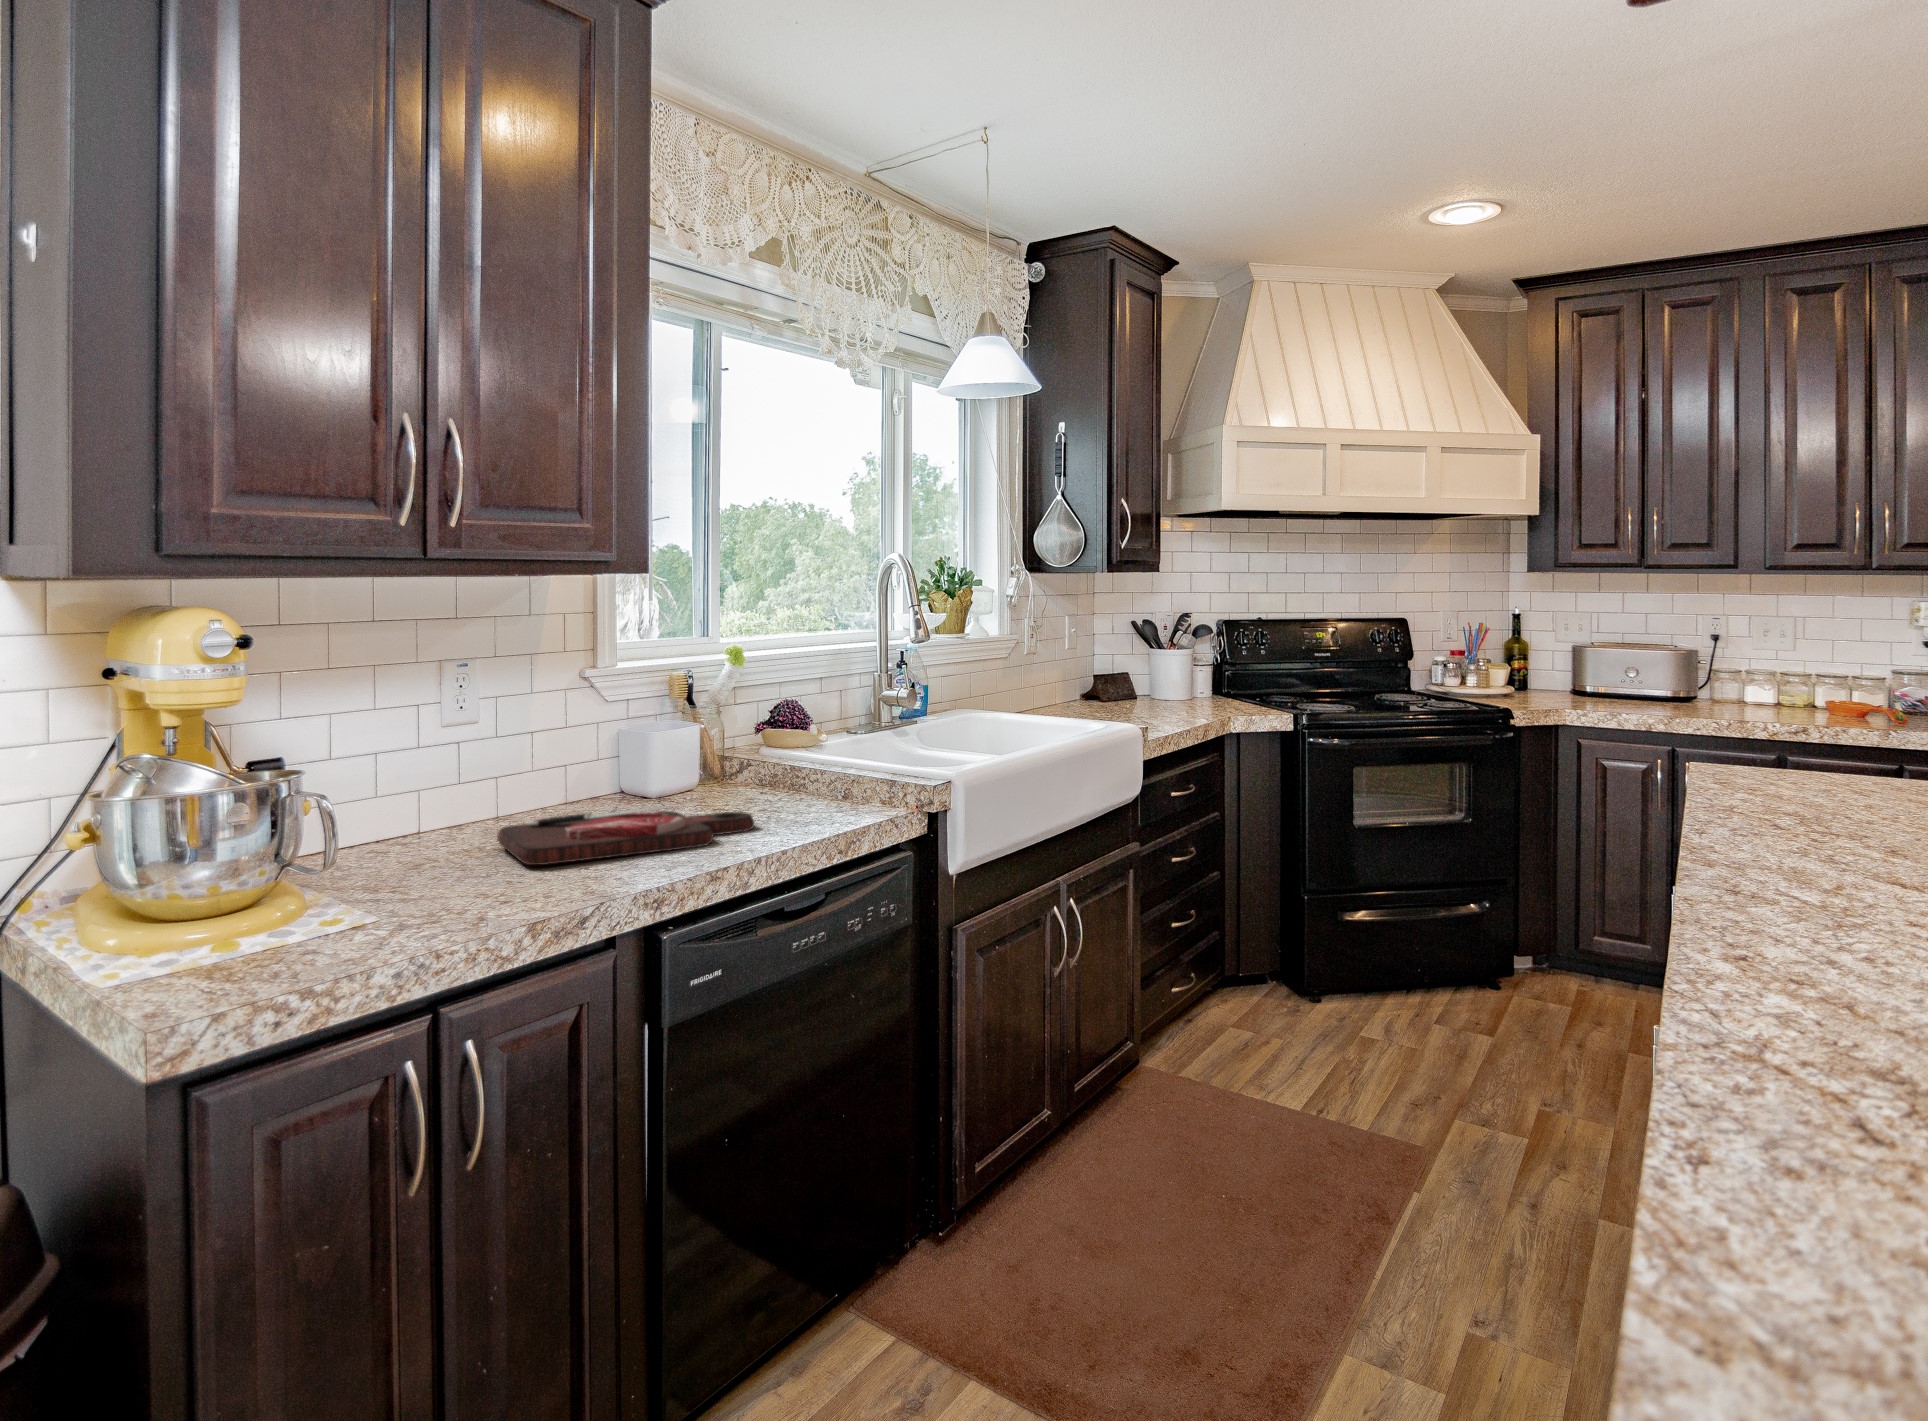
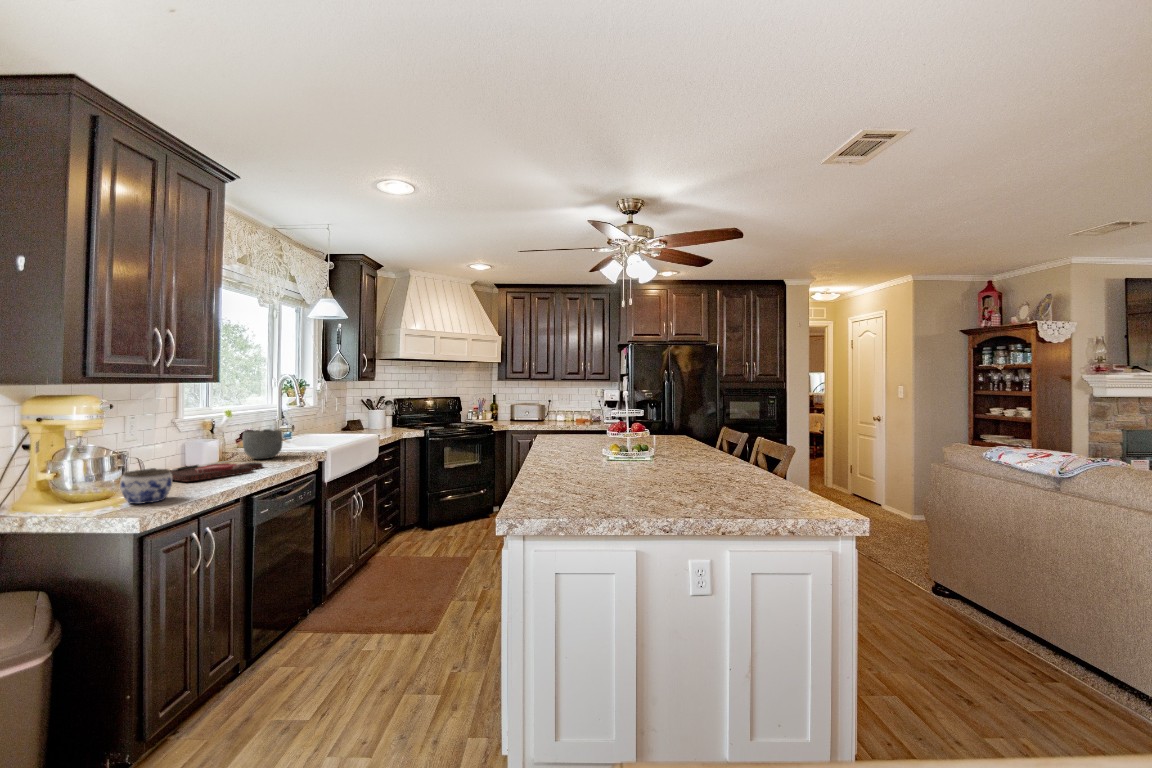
bowl: none [742,713,841,797] -> present [243,429,283,459]
jar: none [287,835,421,941] -> present [120,468,172,504]

